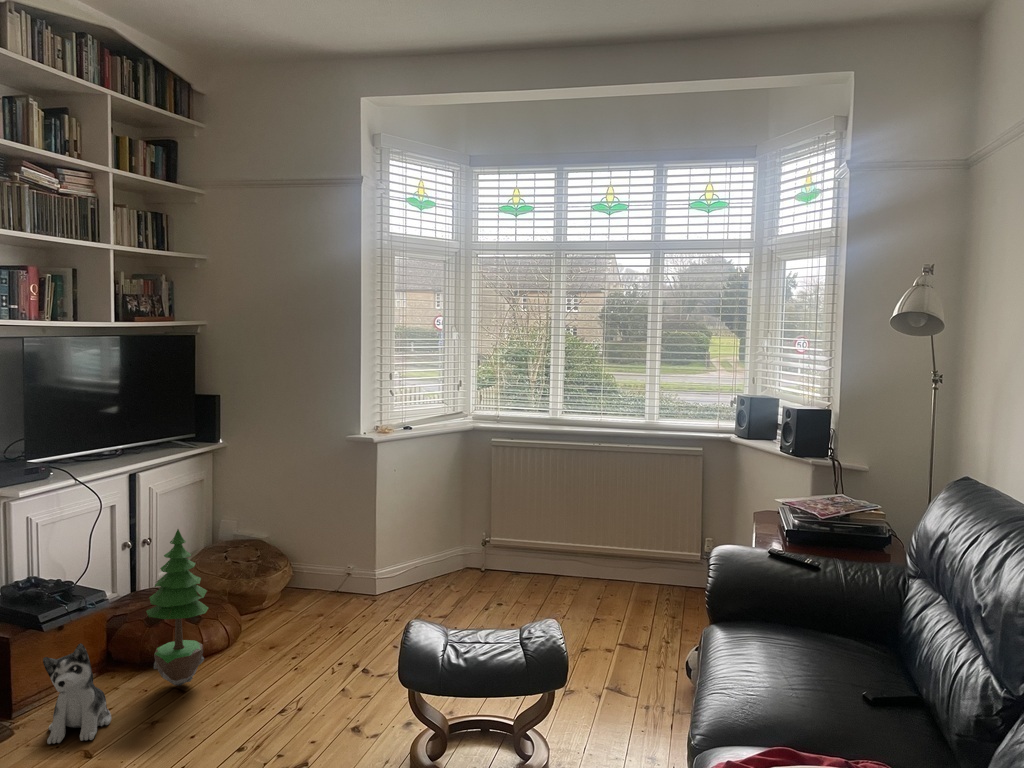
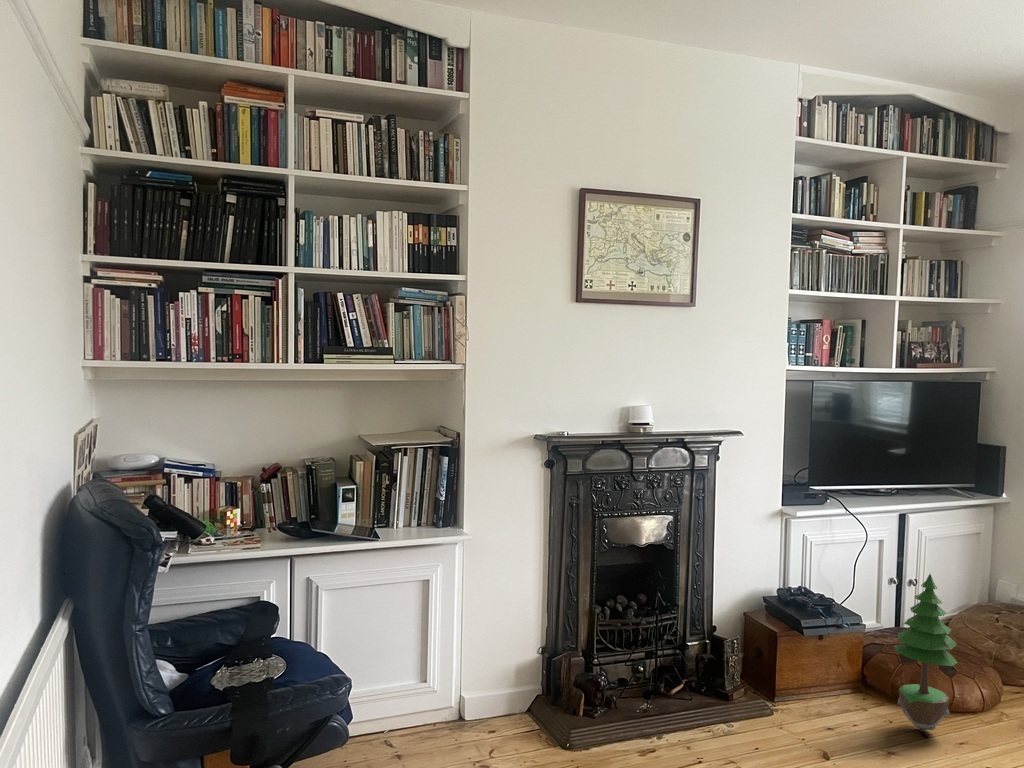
plush toy: present [43,643,111,744] -> none [797,654,852,743]

